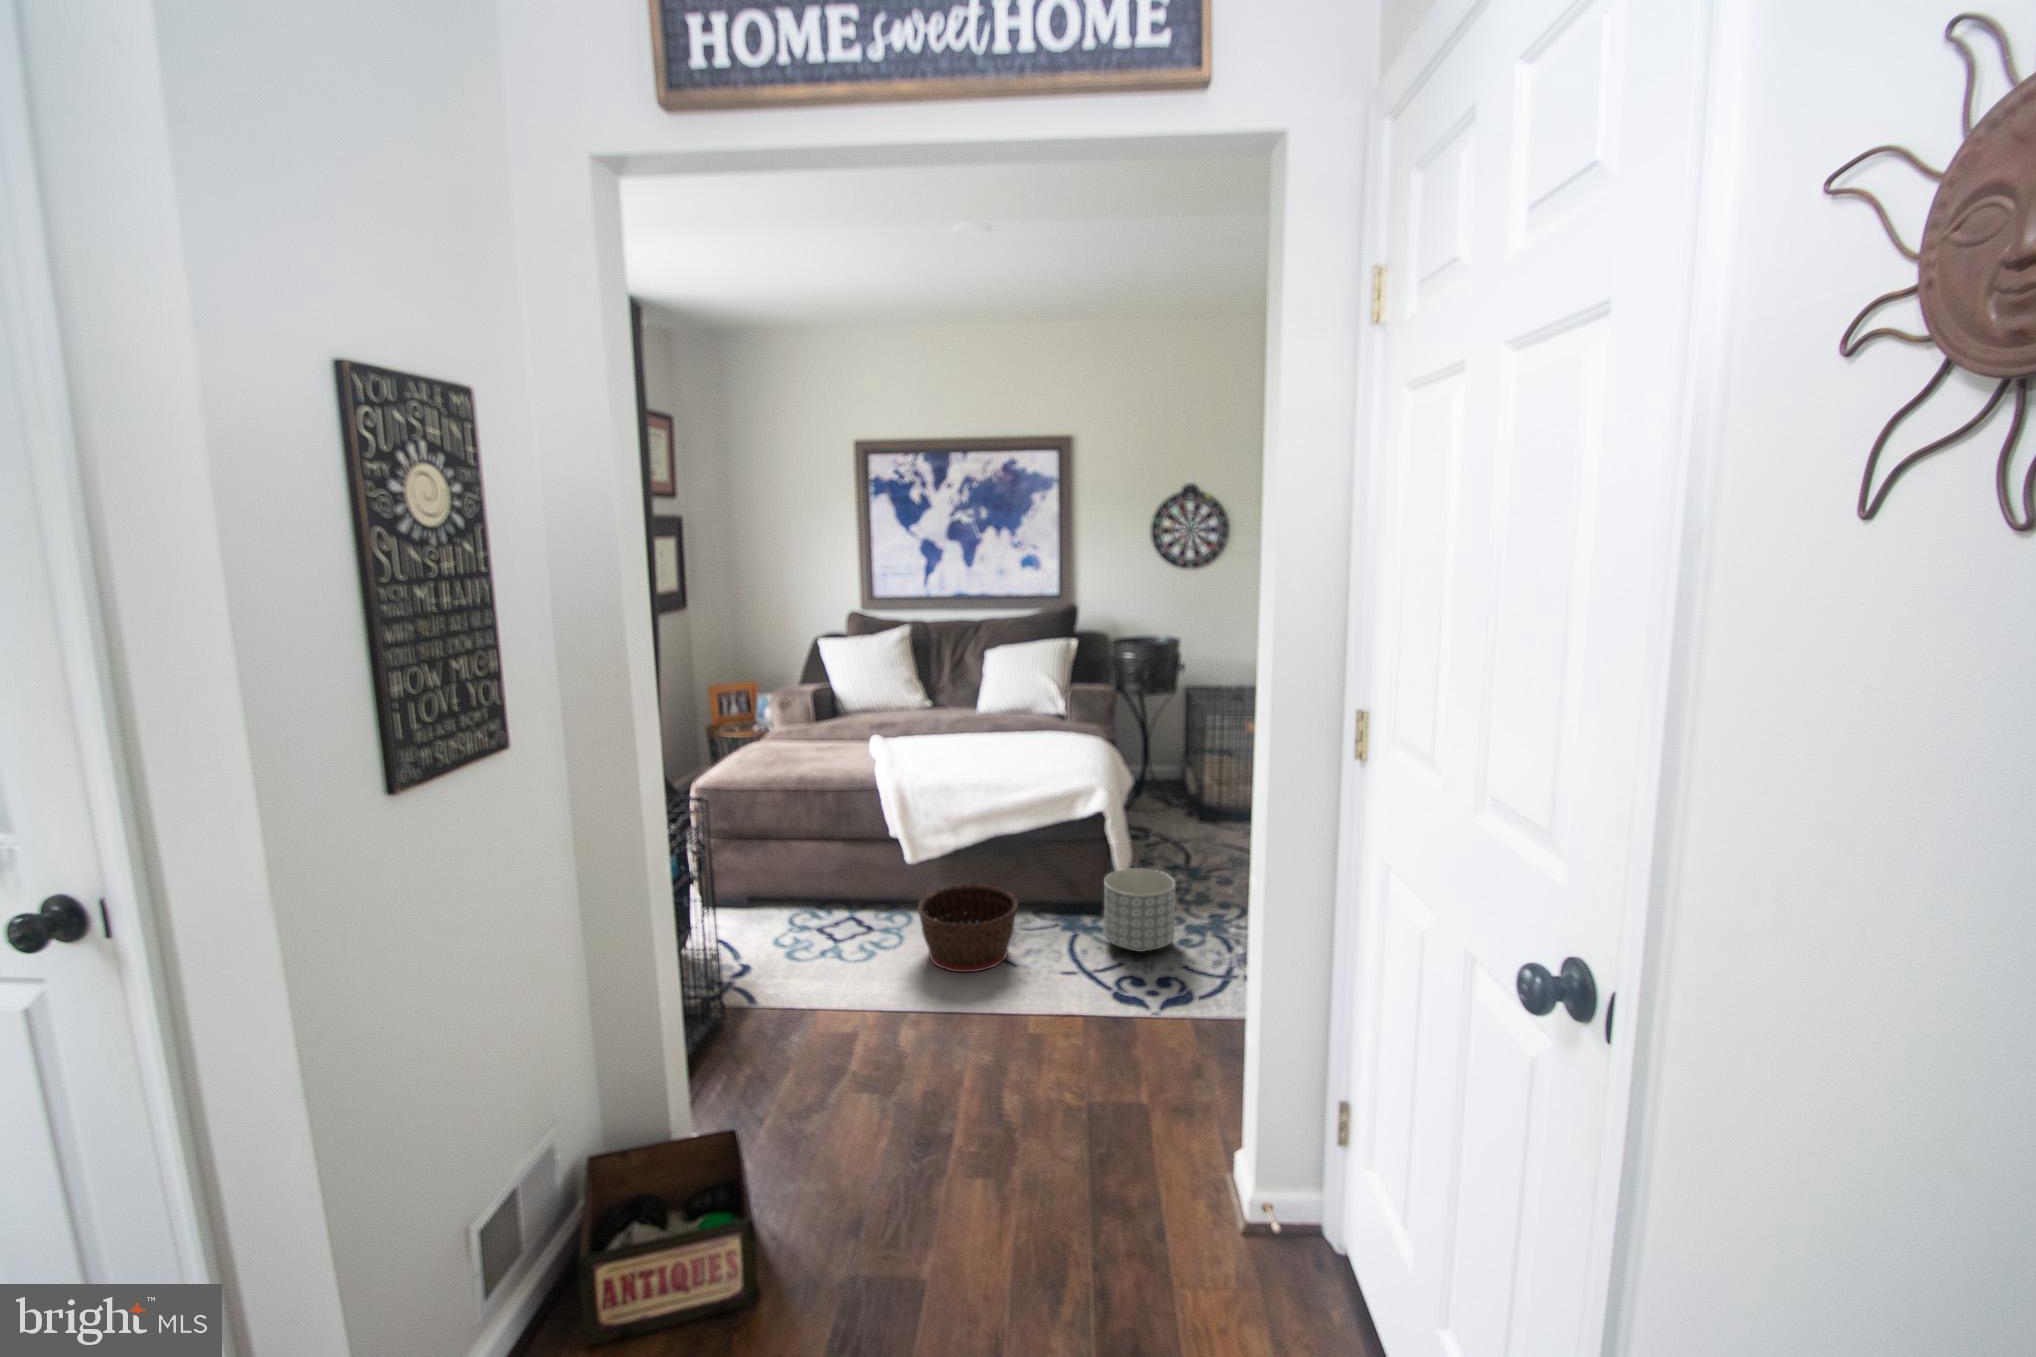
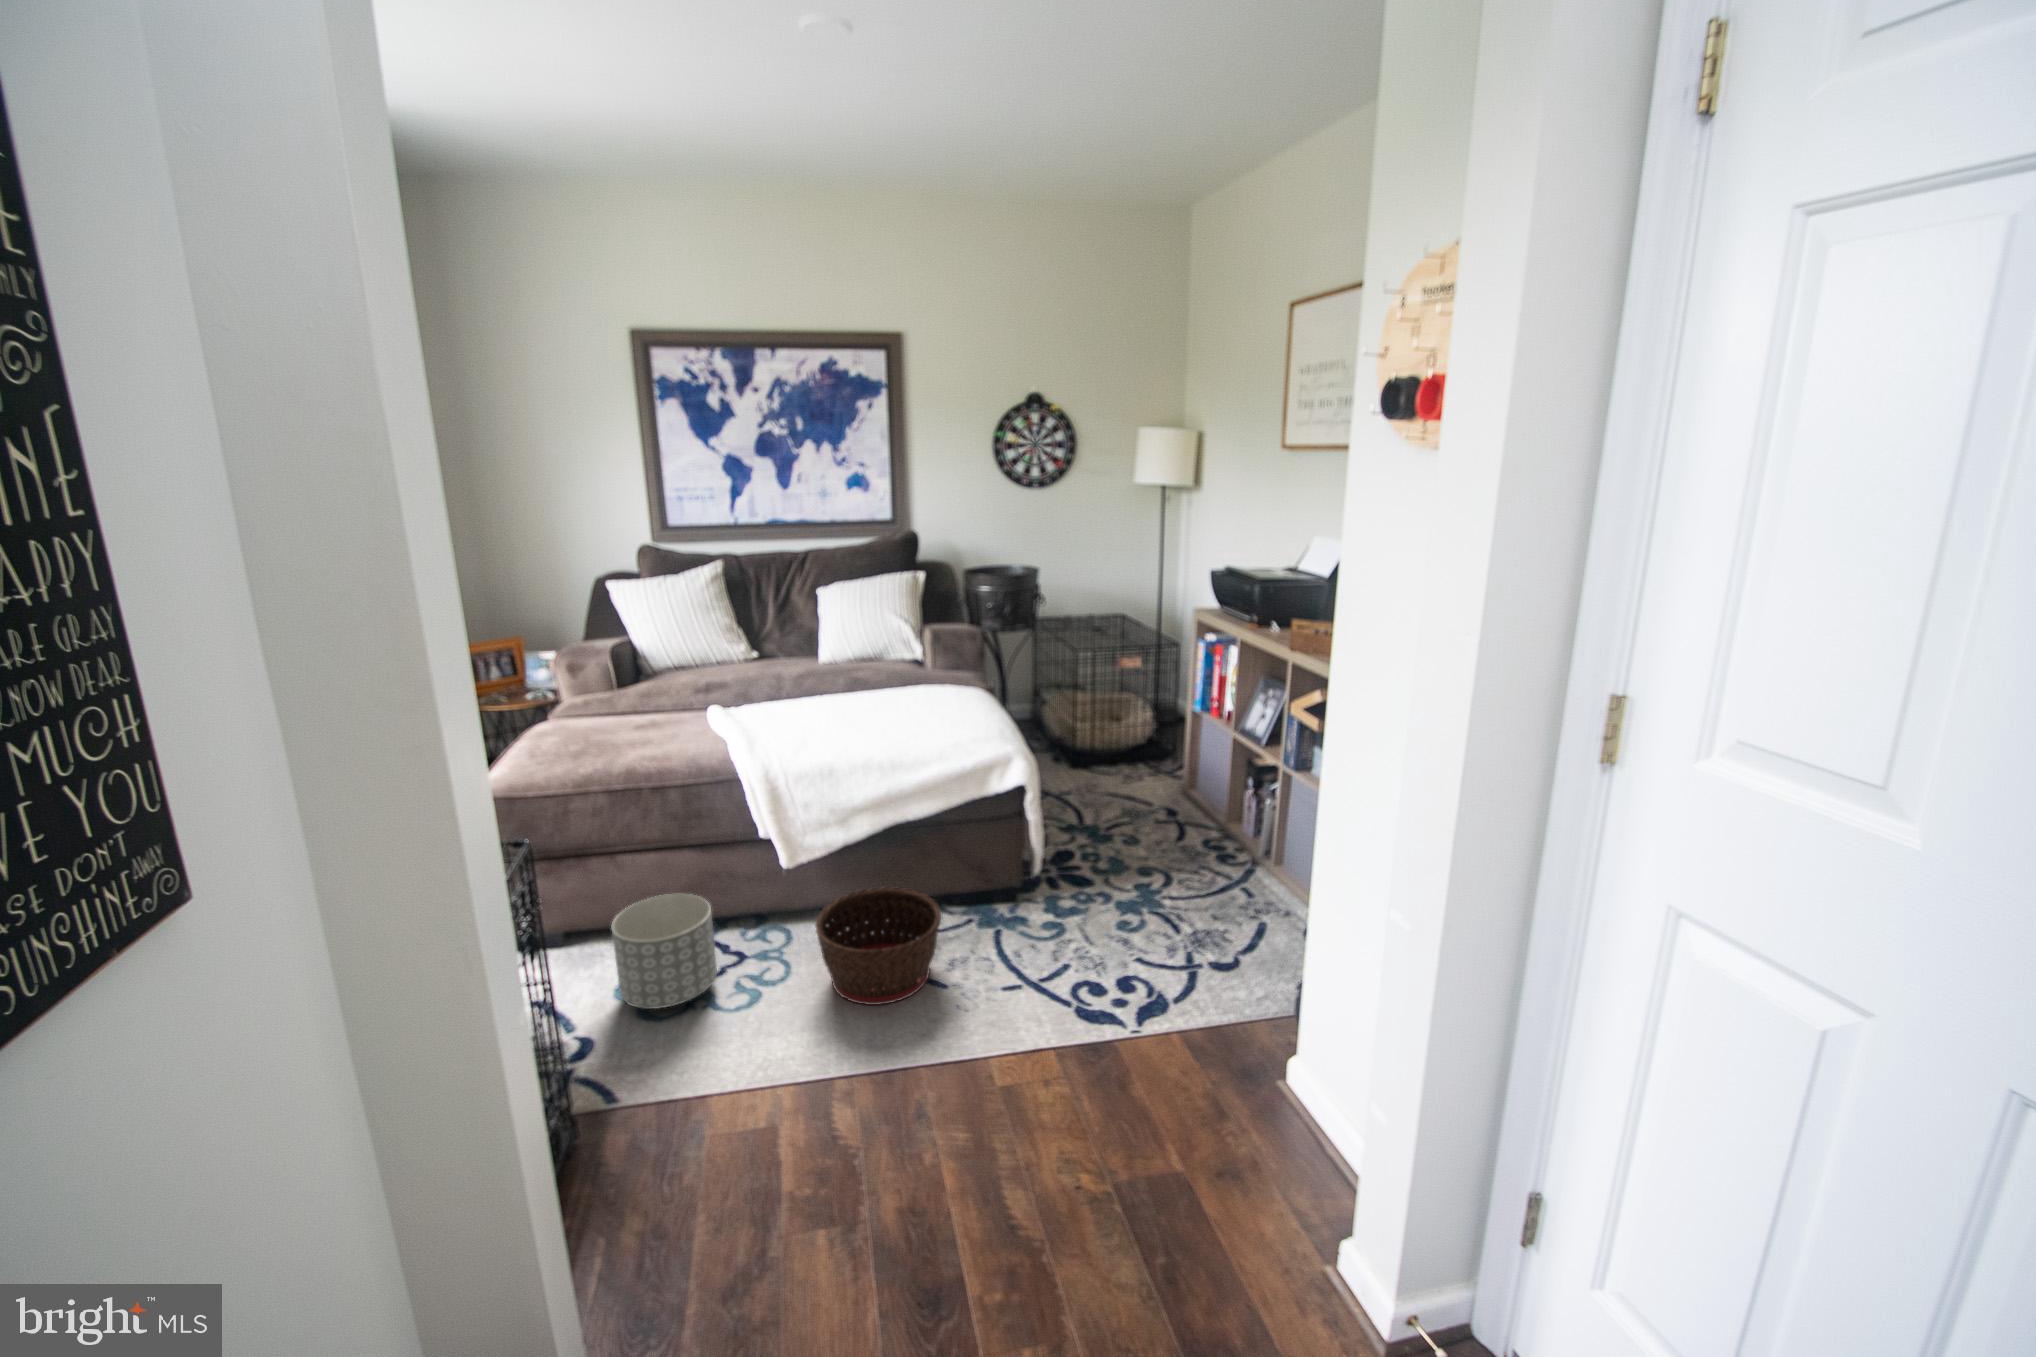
planter: present [1104,868,1175,952] -> present [611,894,717,1009]

